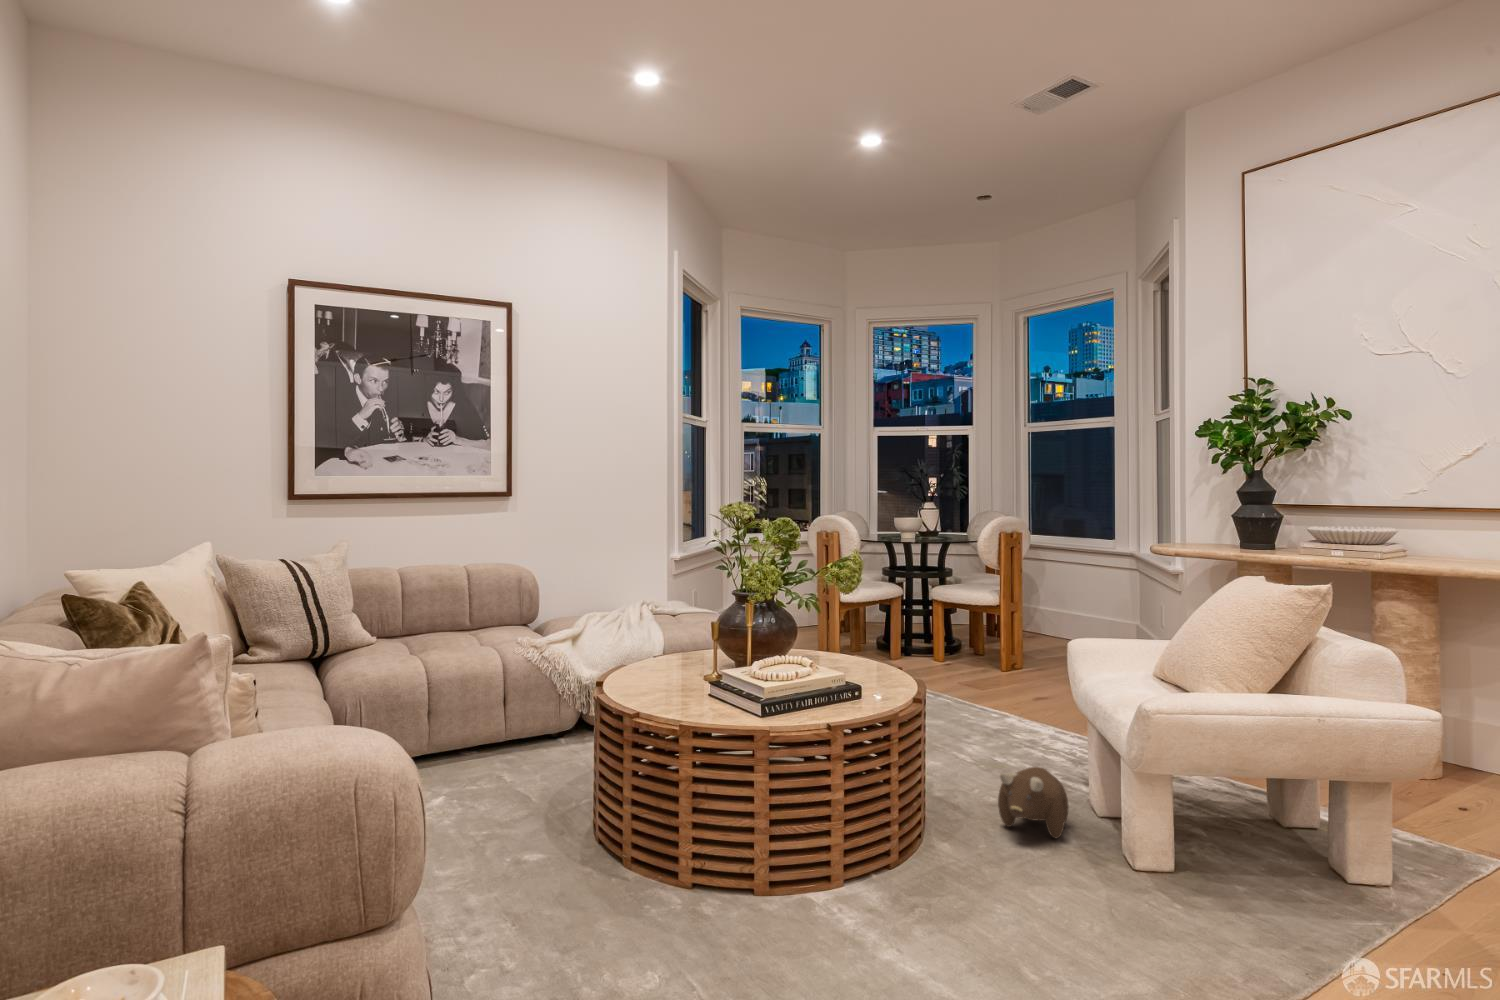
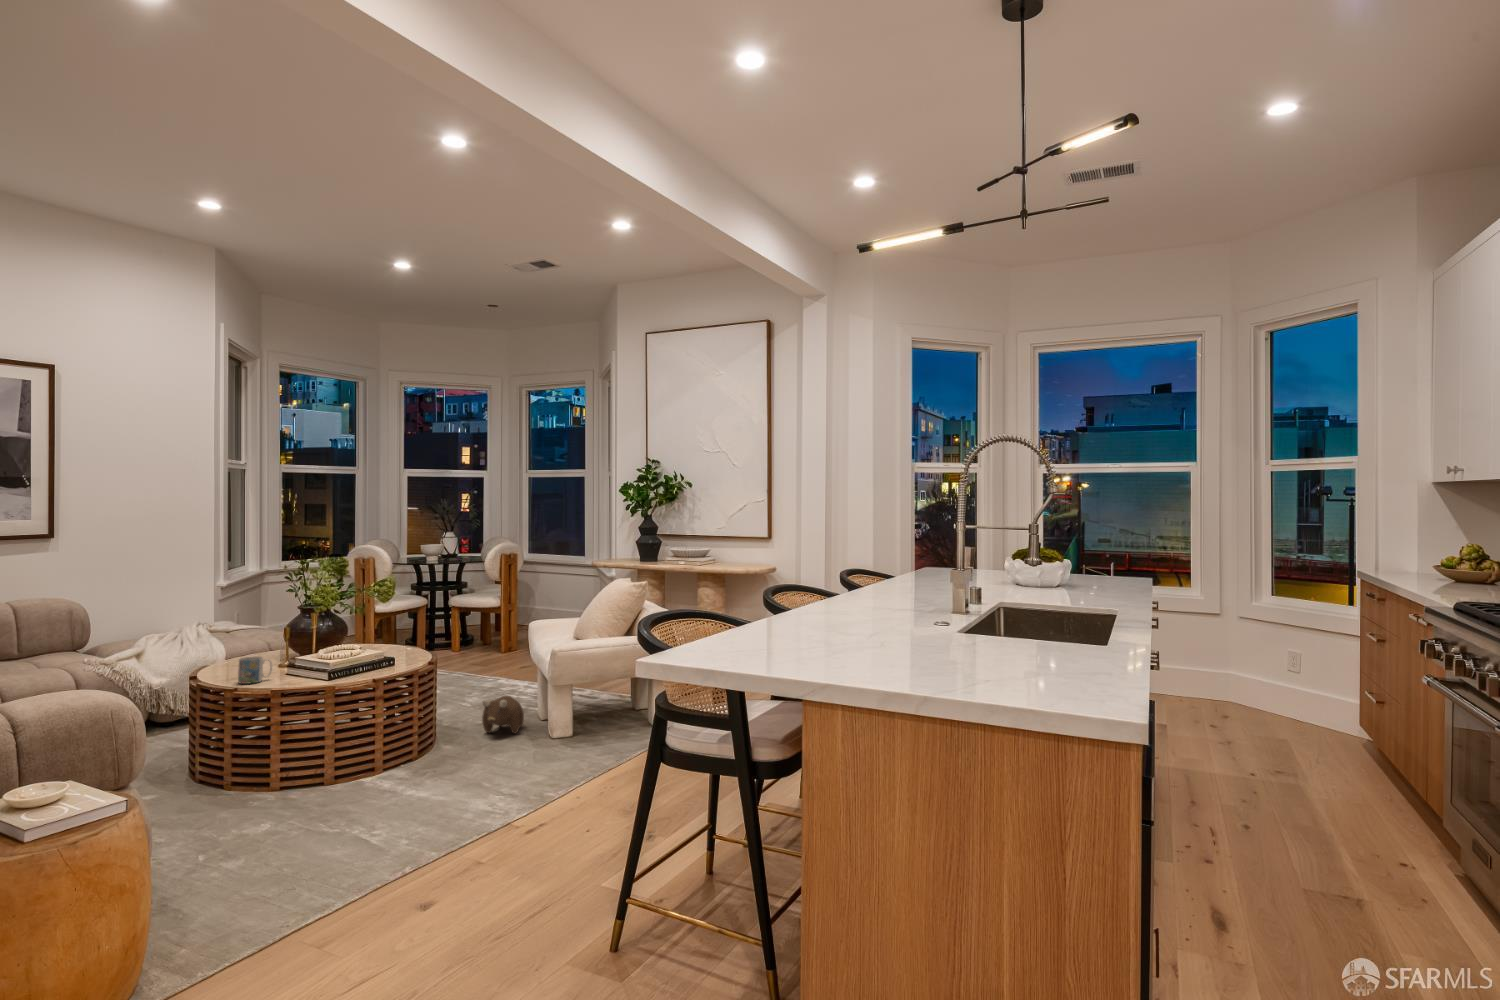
mug: none [644,665,688,707] -> present [238,656,272,684]

